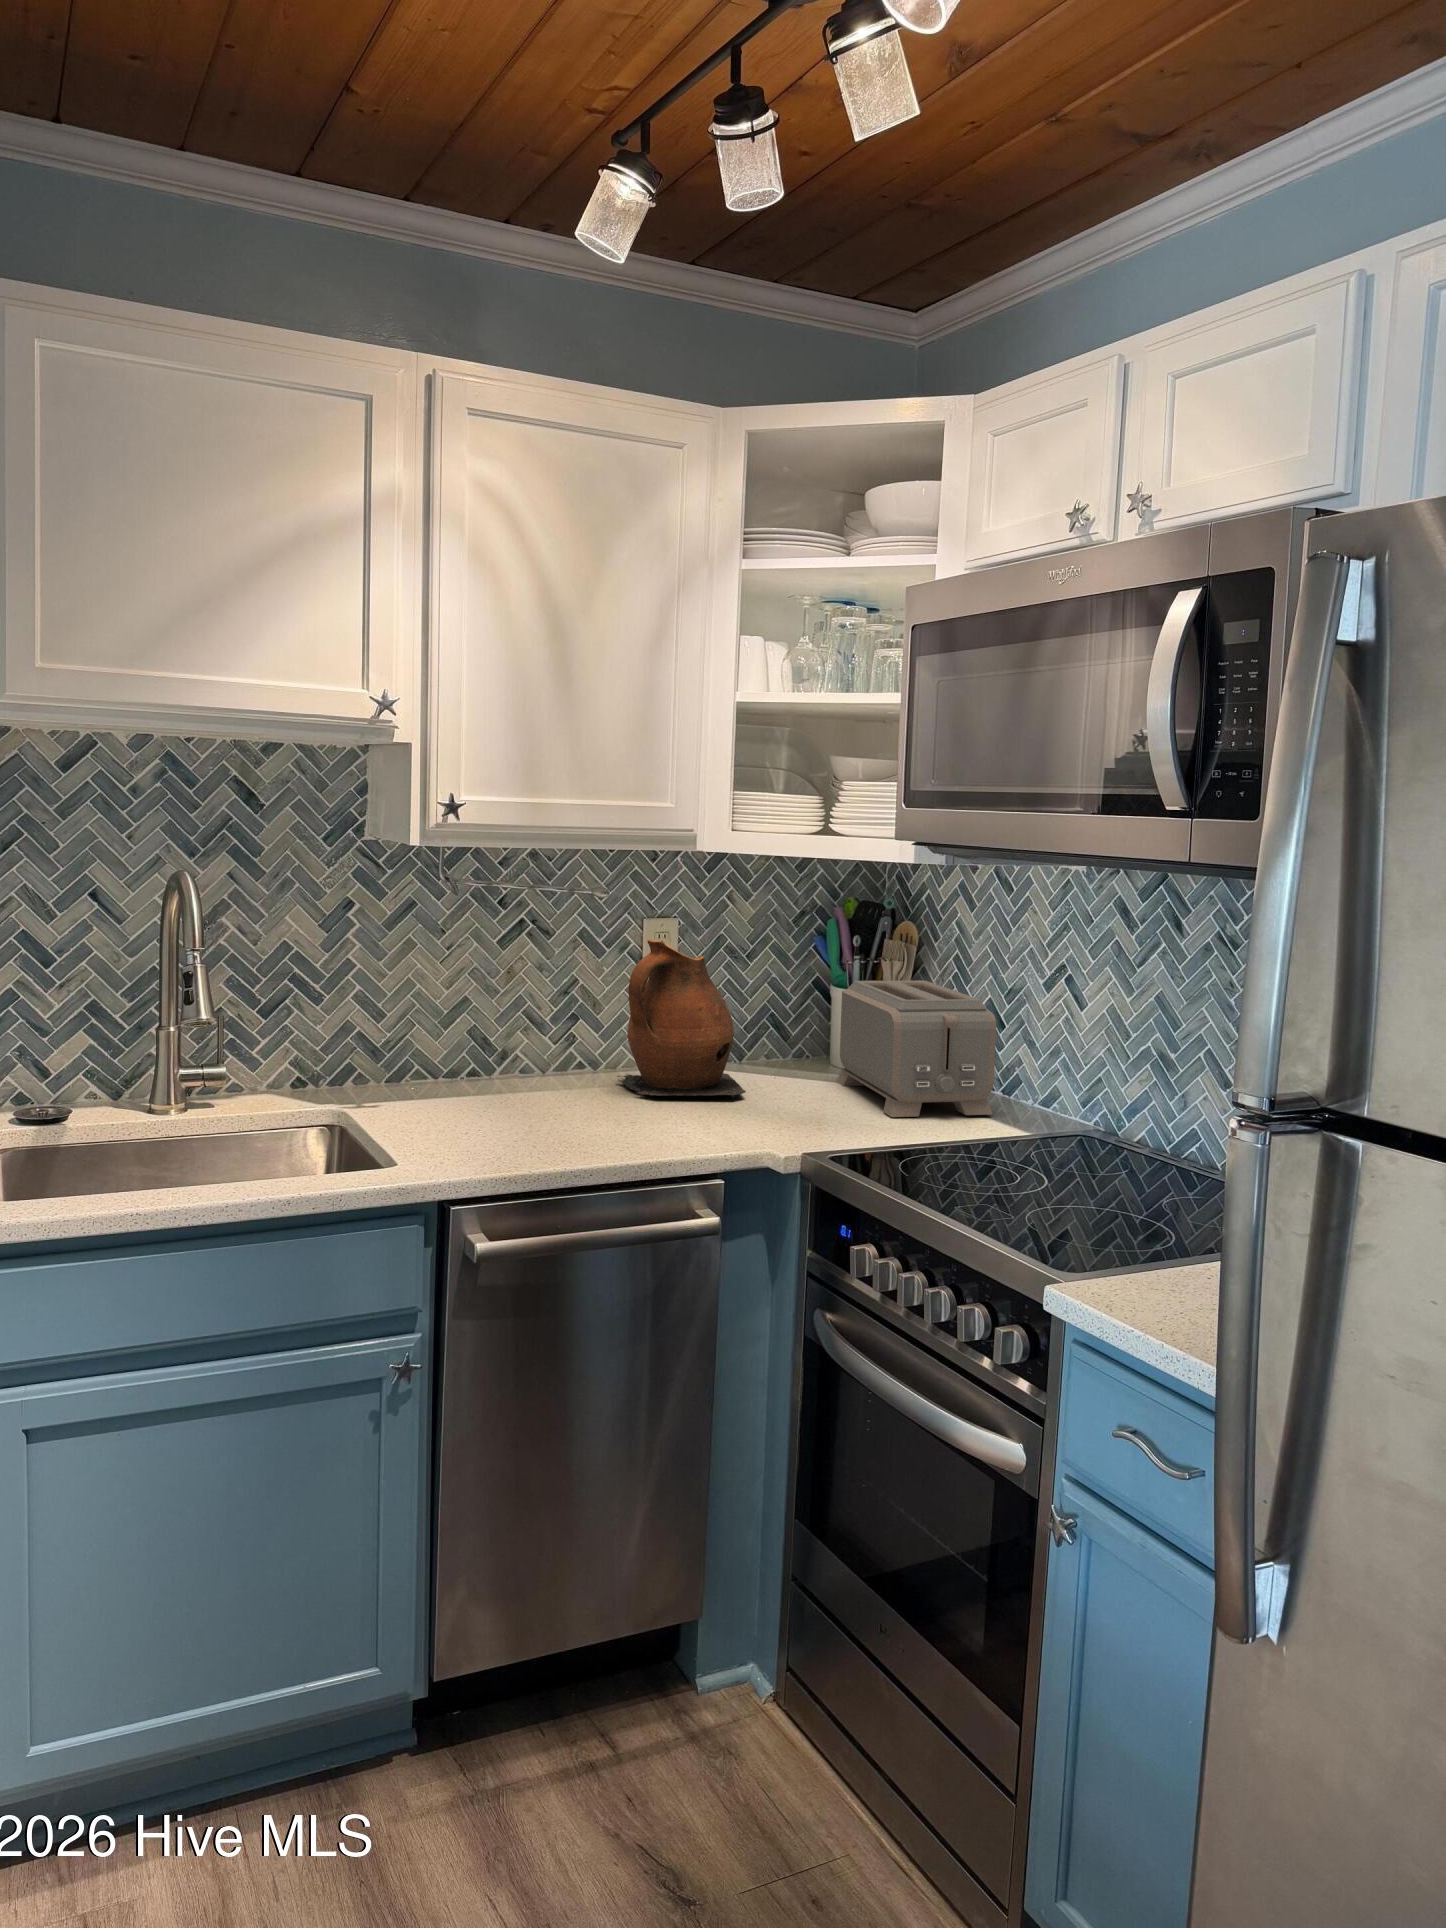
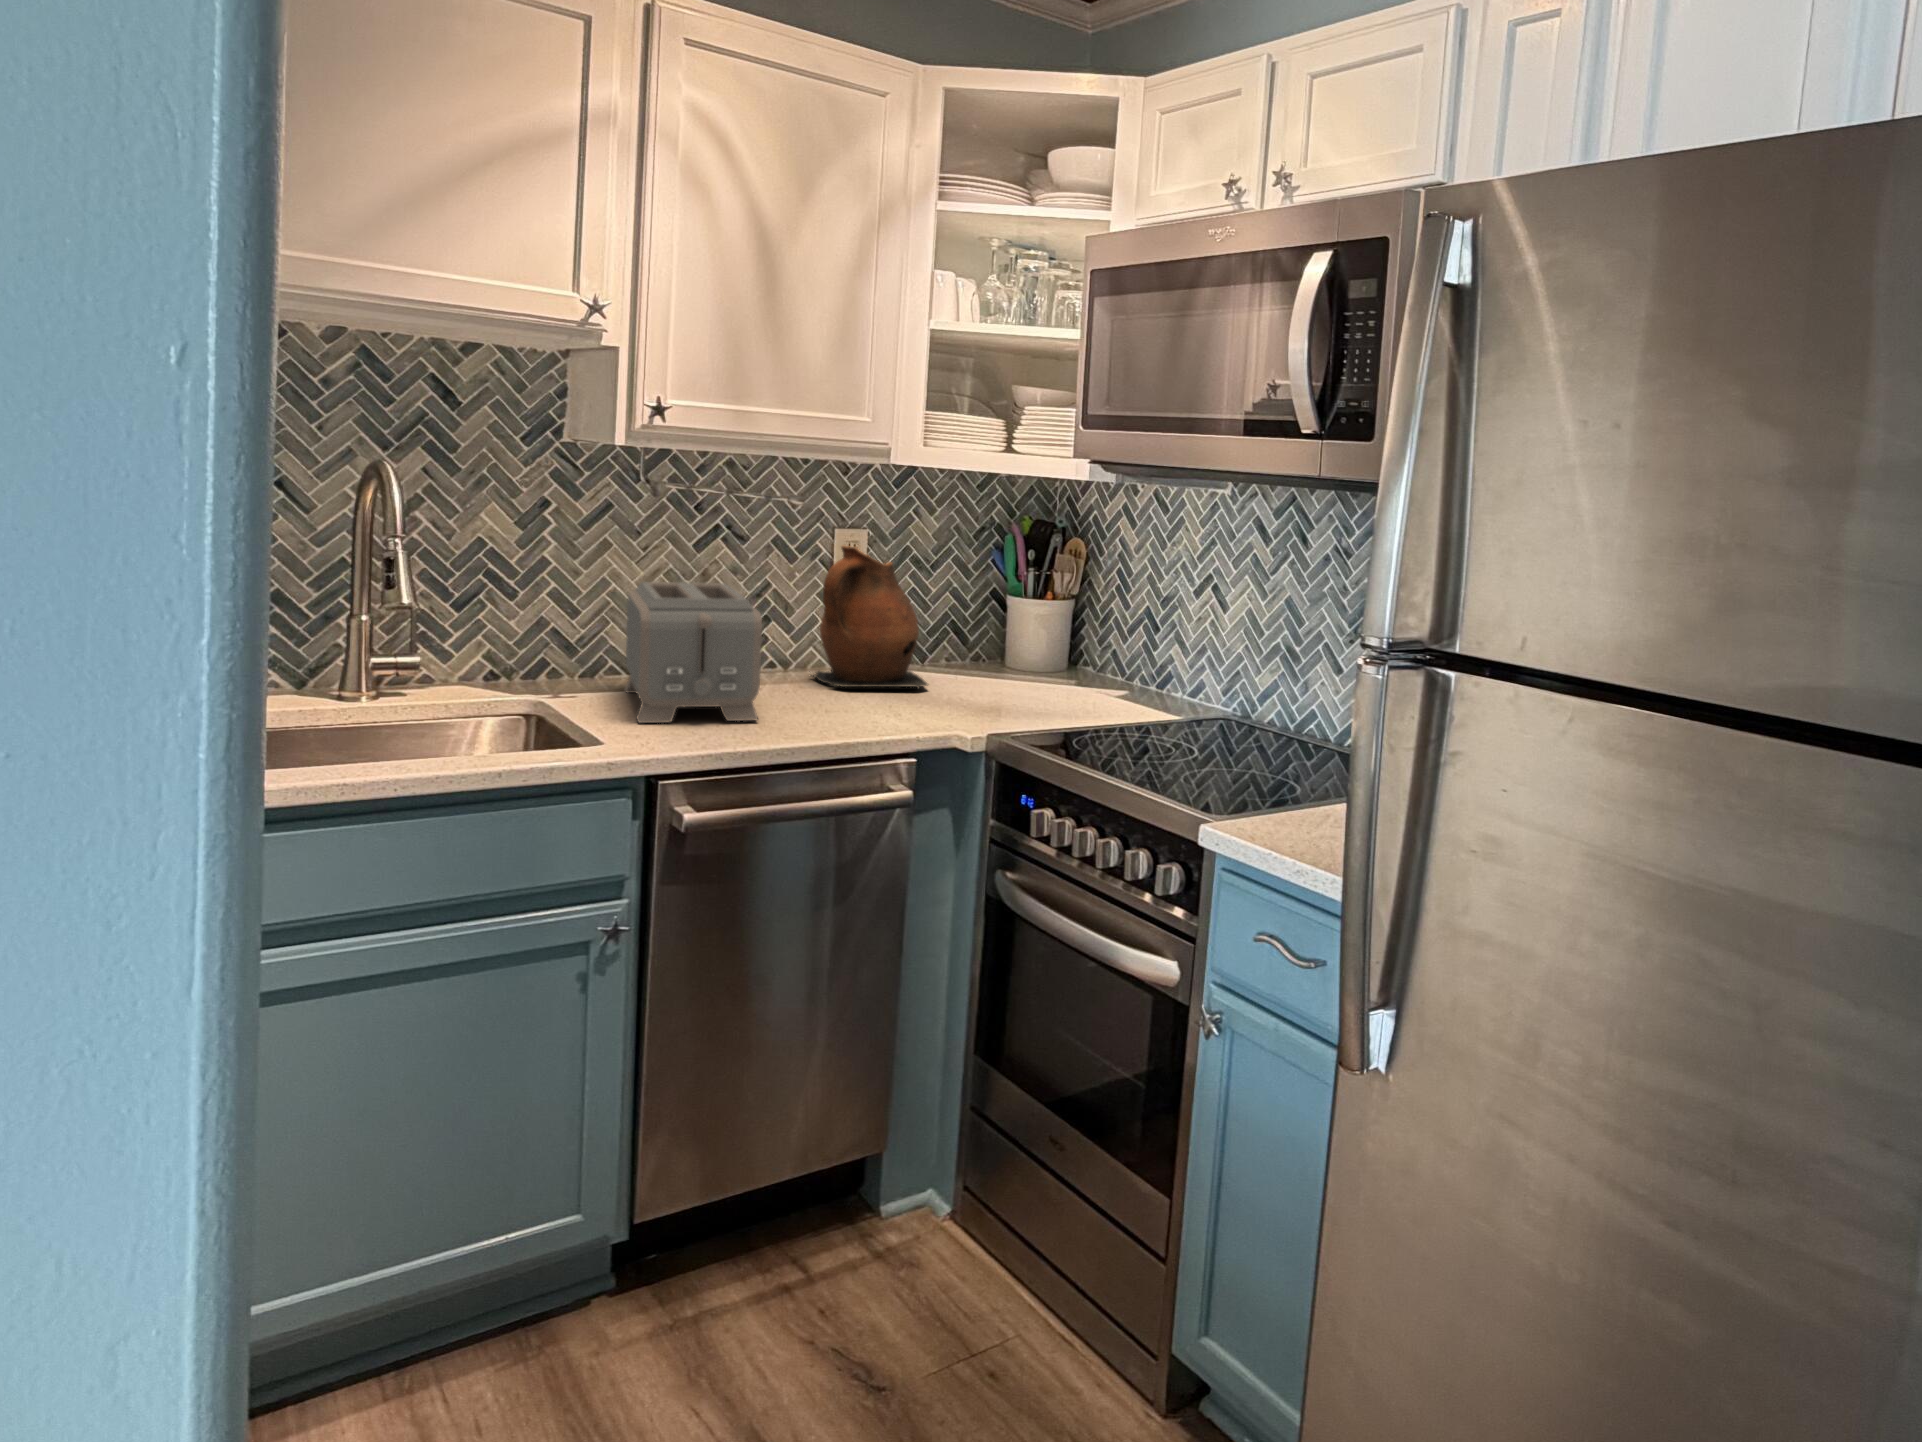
toaster: present [836,981,996,1117] -> present [624,582,762,723]

